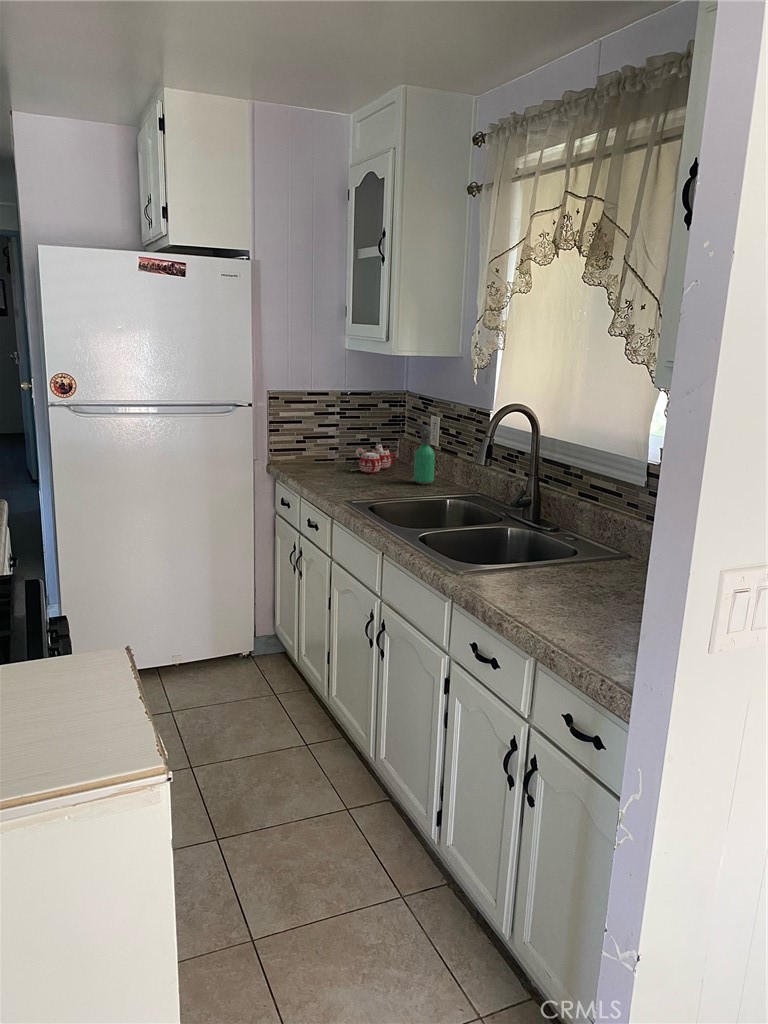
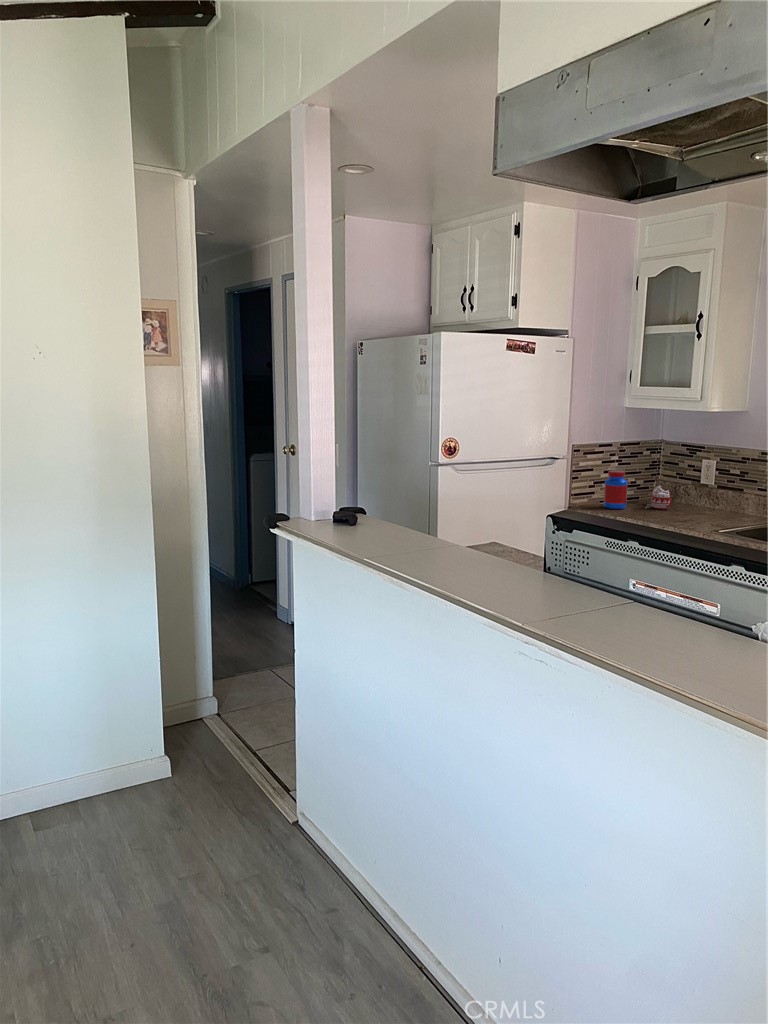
jar: none [303,423,329,470] -> present [604,470,627,509]
soap dispenser: present [414,426,435,484] -> none [714,468,734,516]

